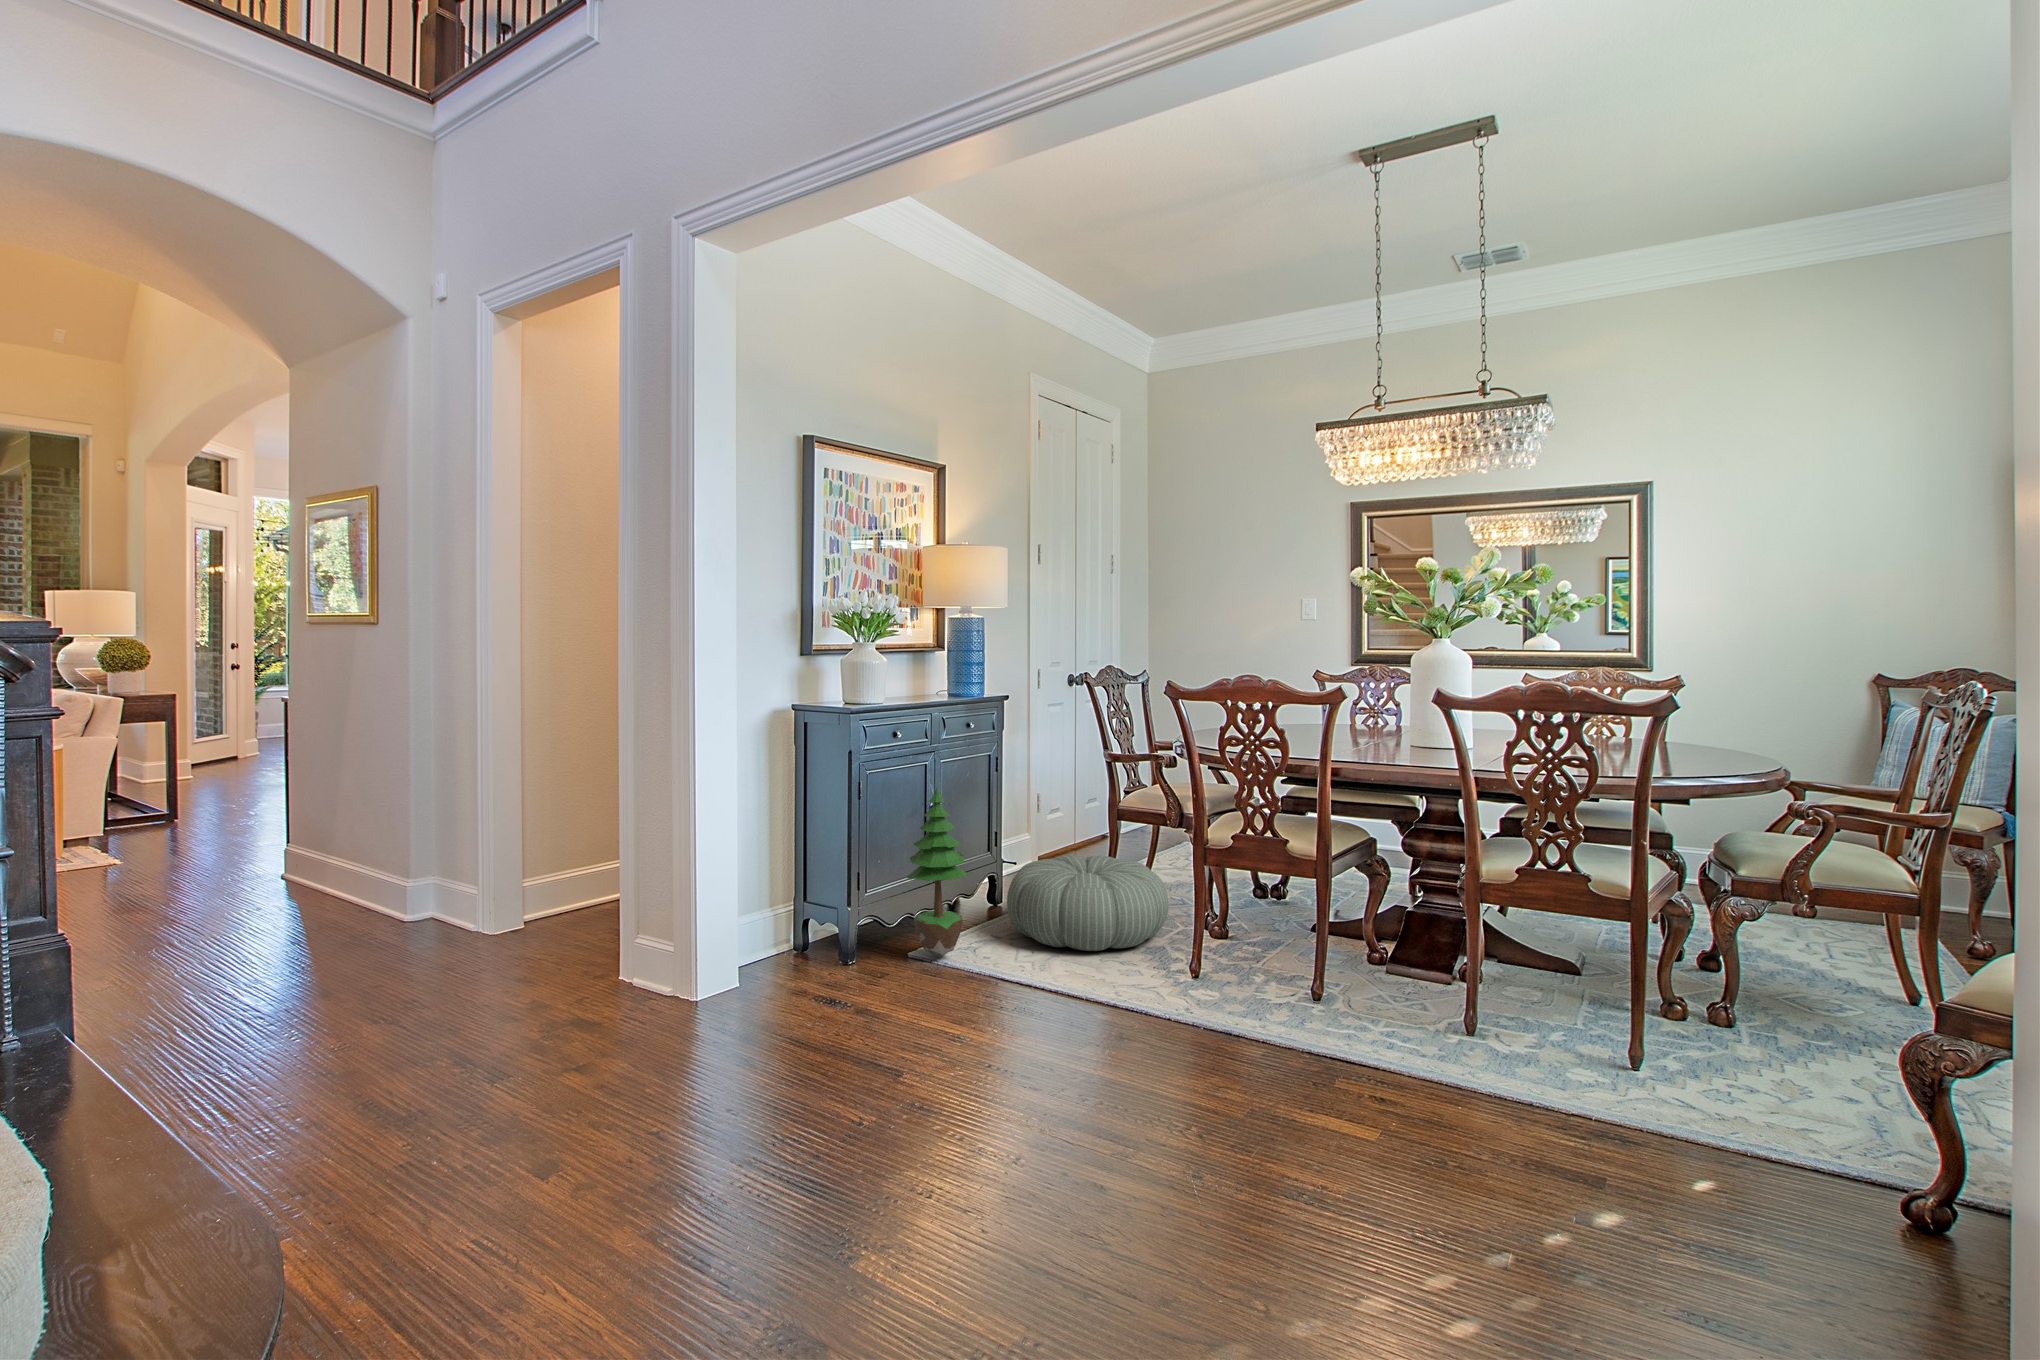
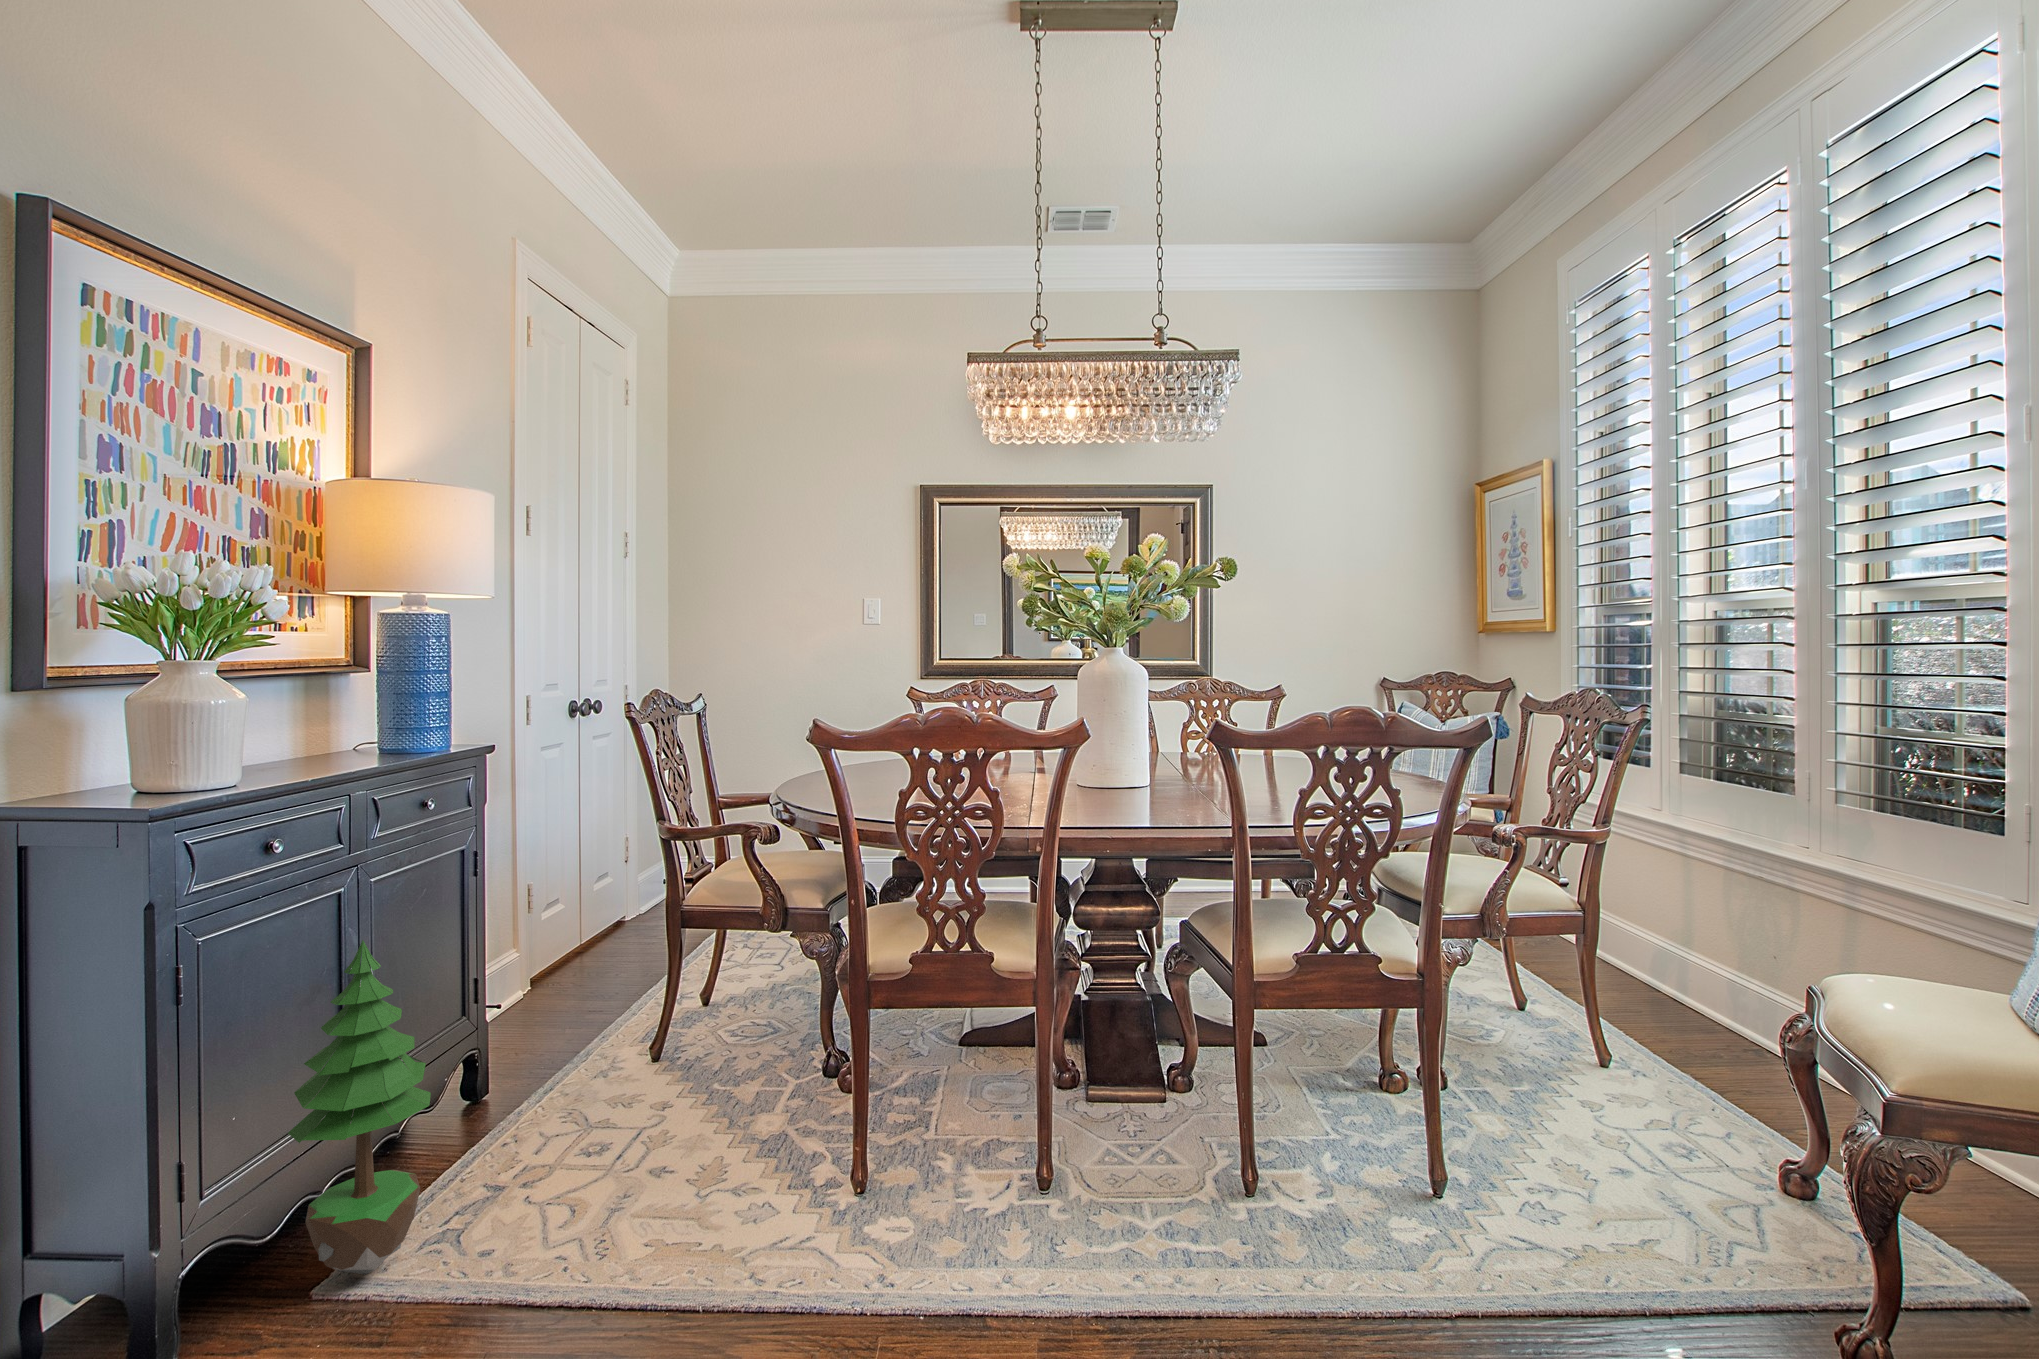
pouf: present [1007,855,1169,951] -> none [506,984,781,1174]

